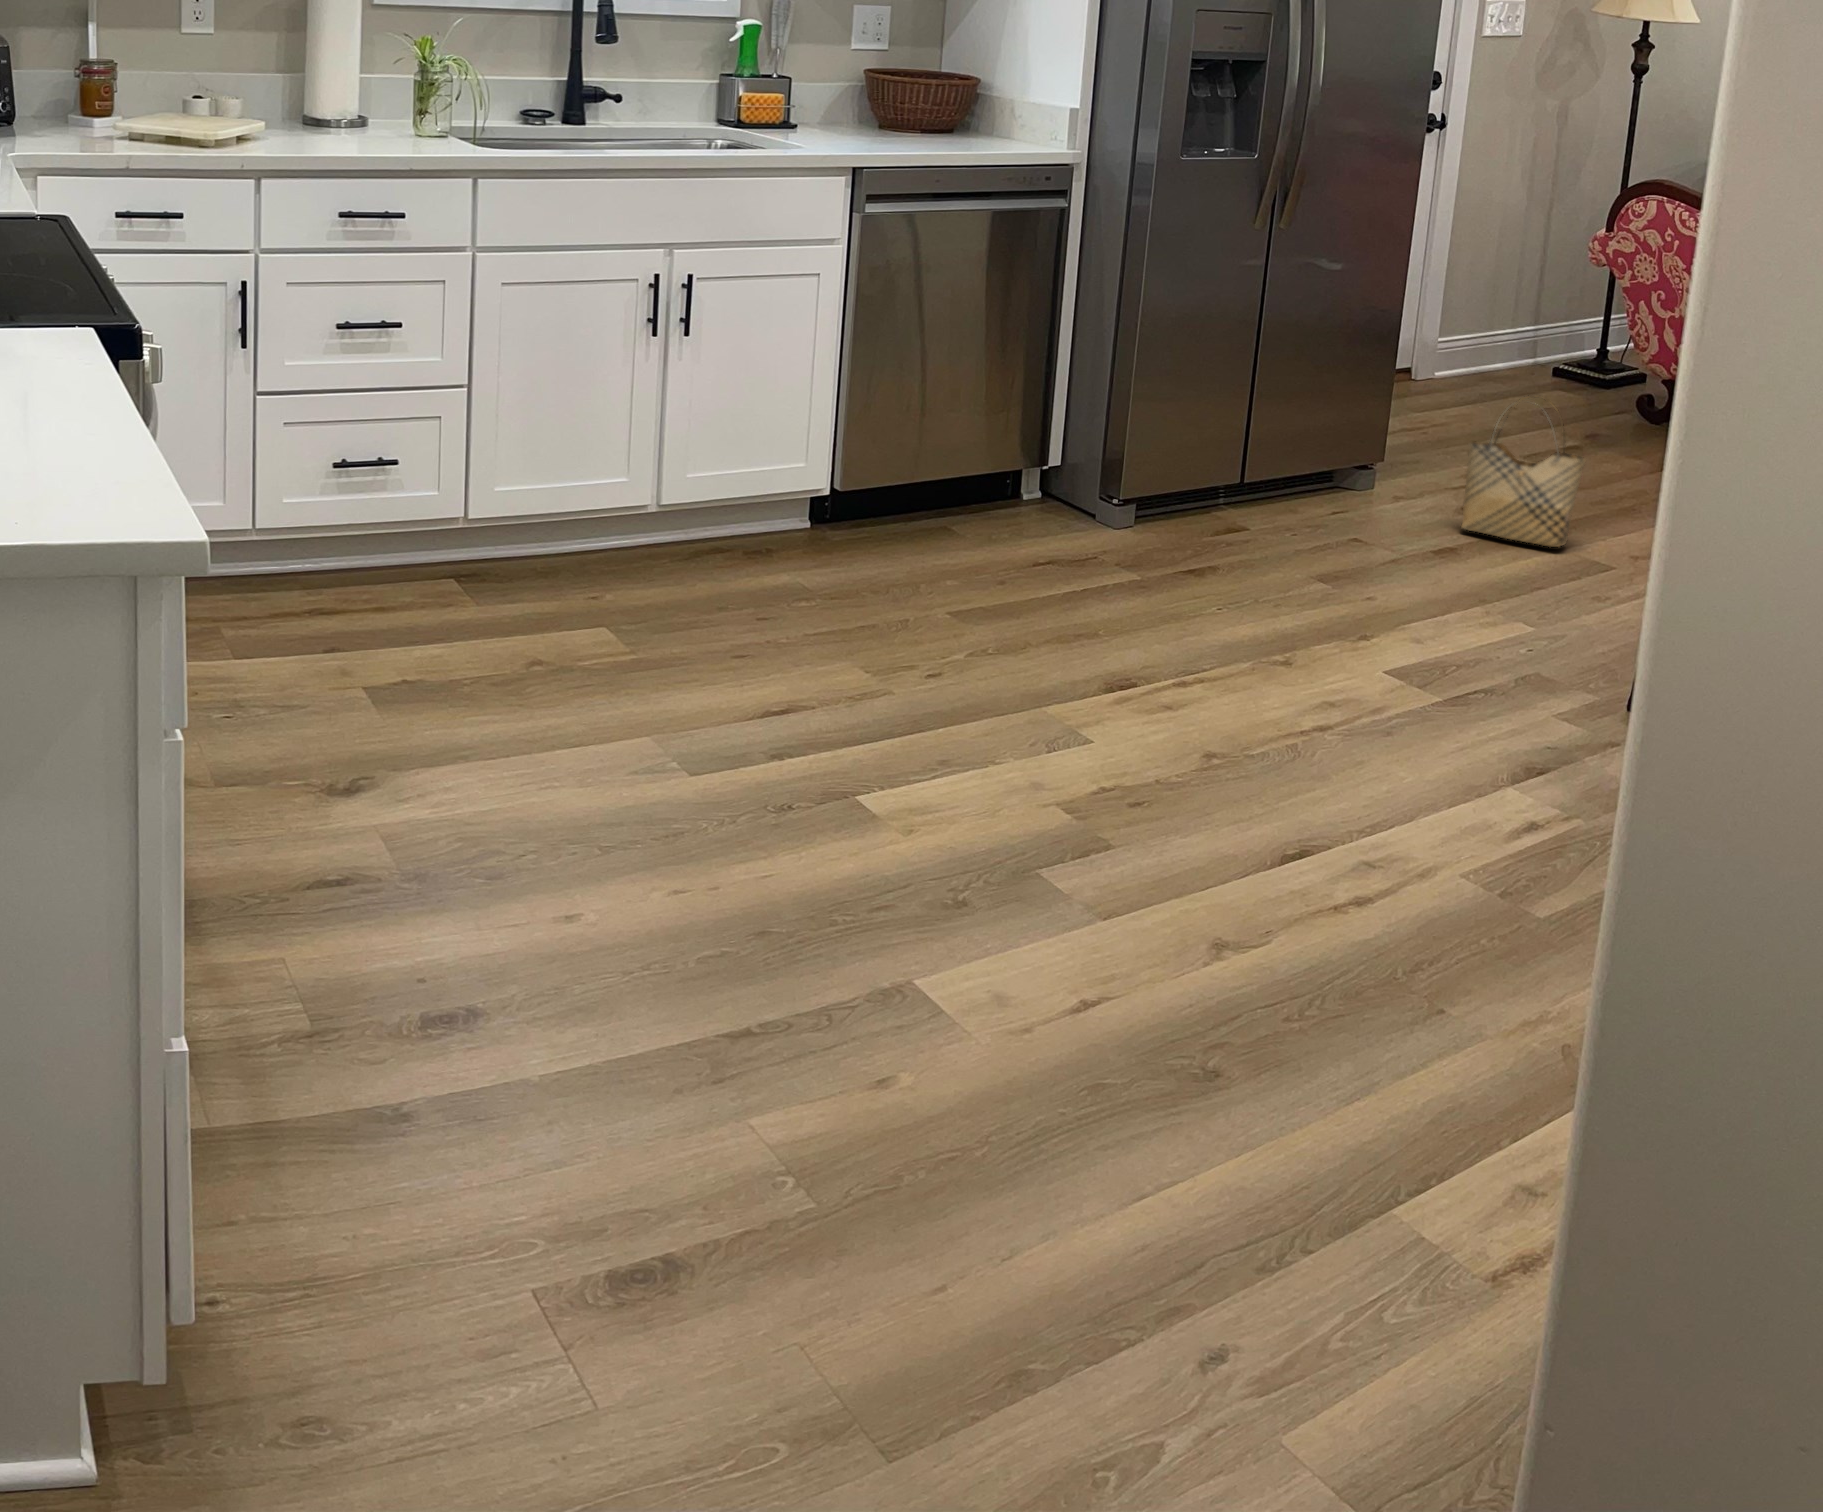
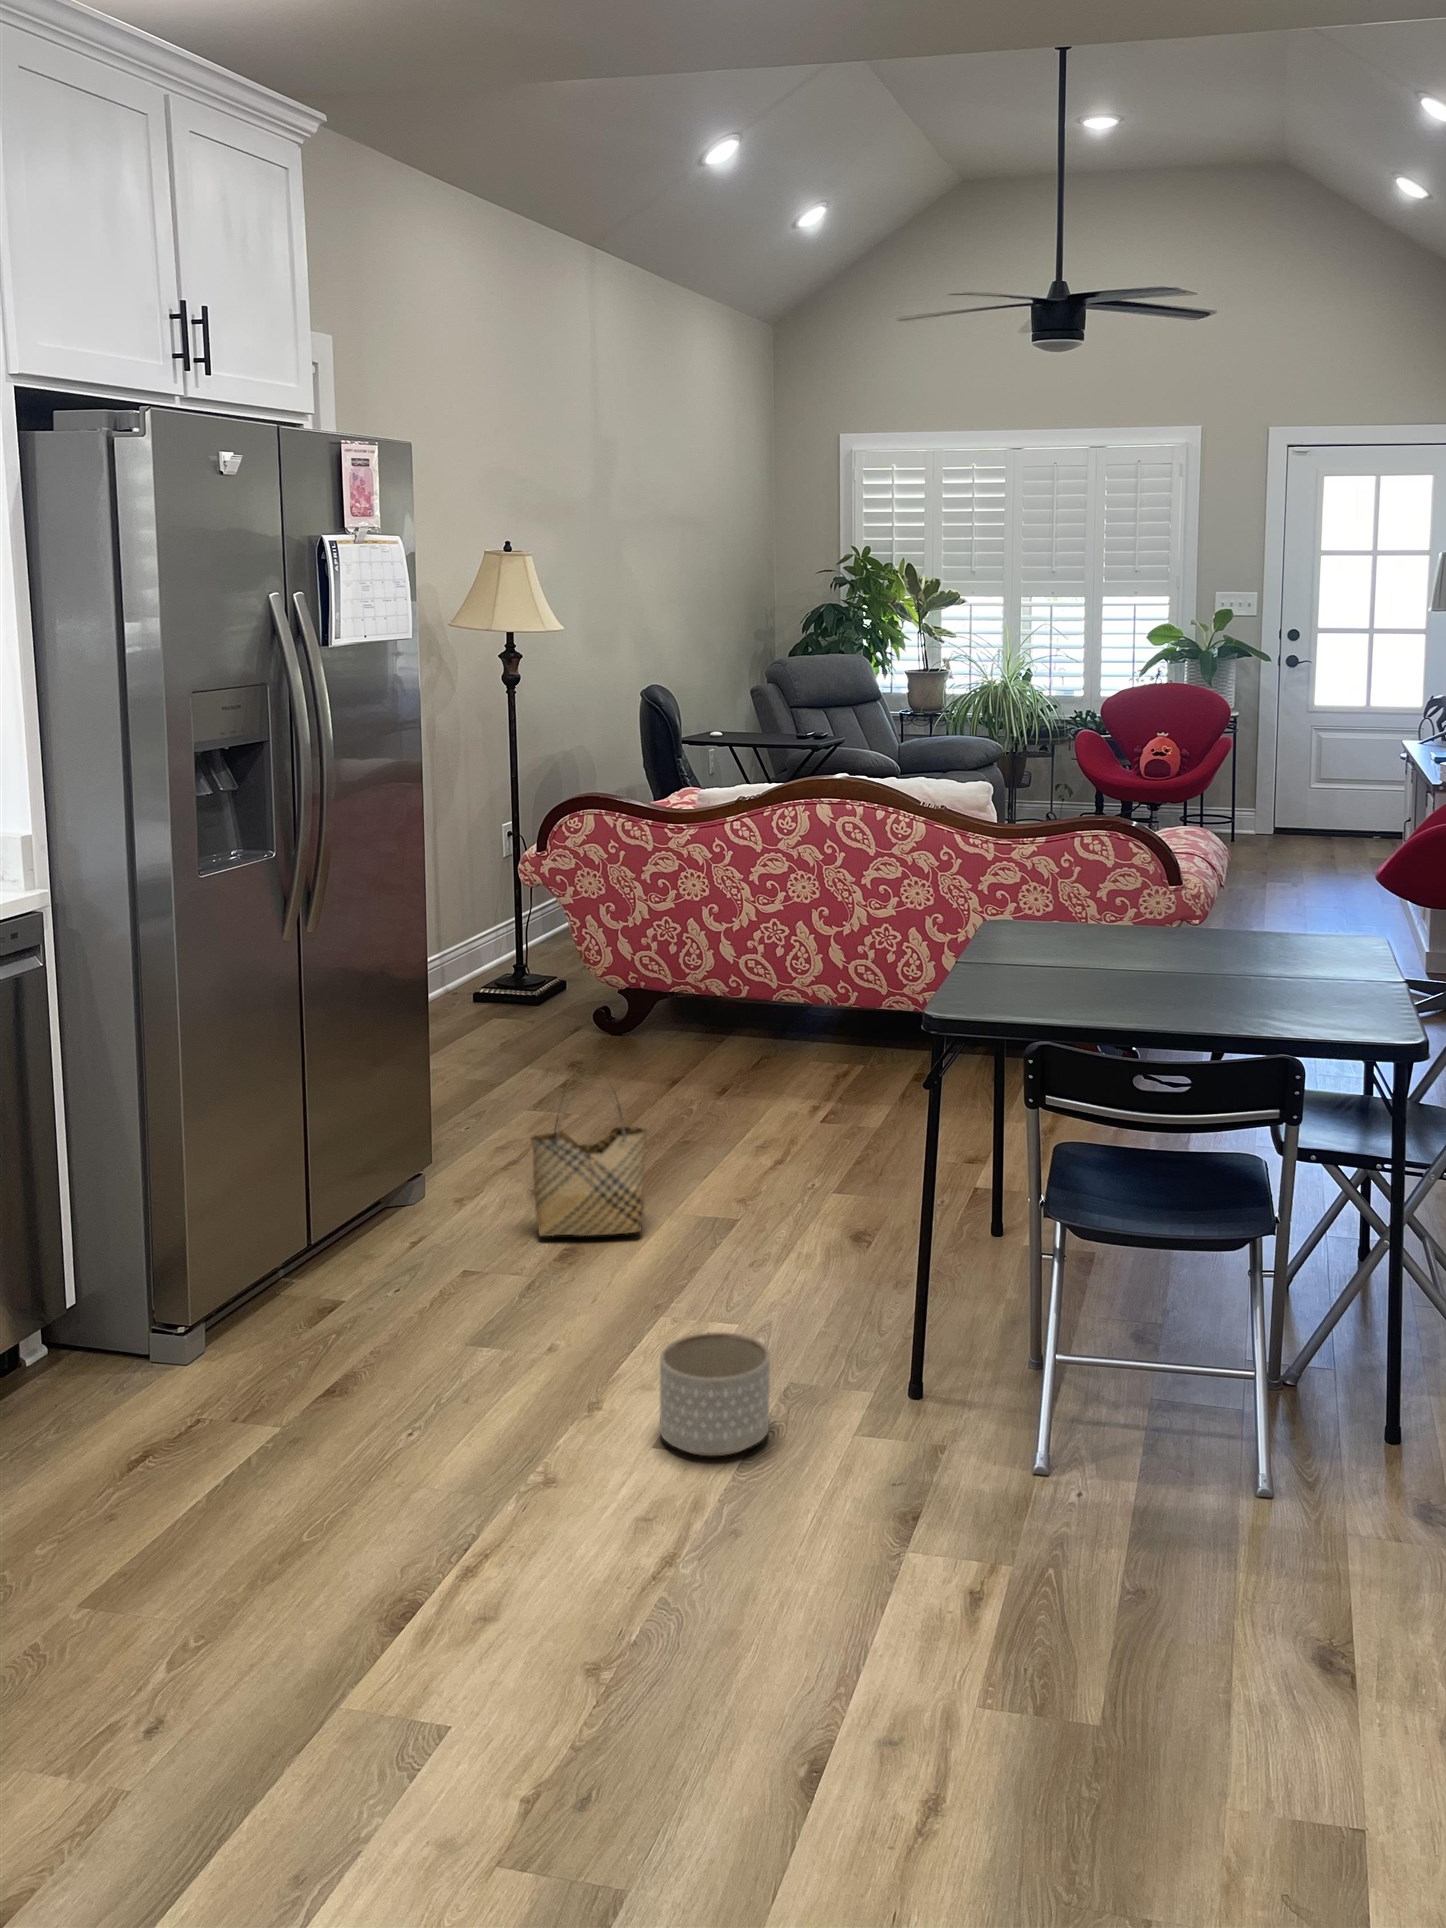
planter: none [1468,581,1582,678] -> present [660,1332,770,1456]

